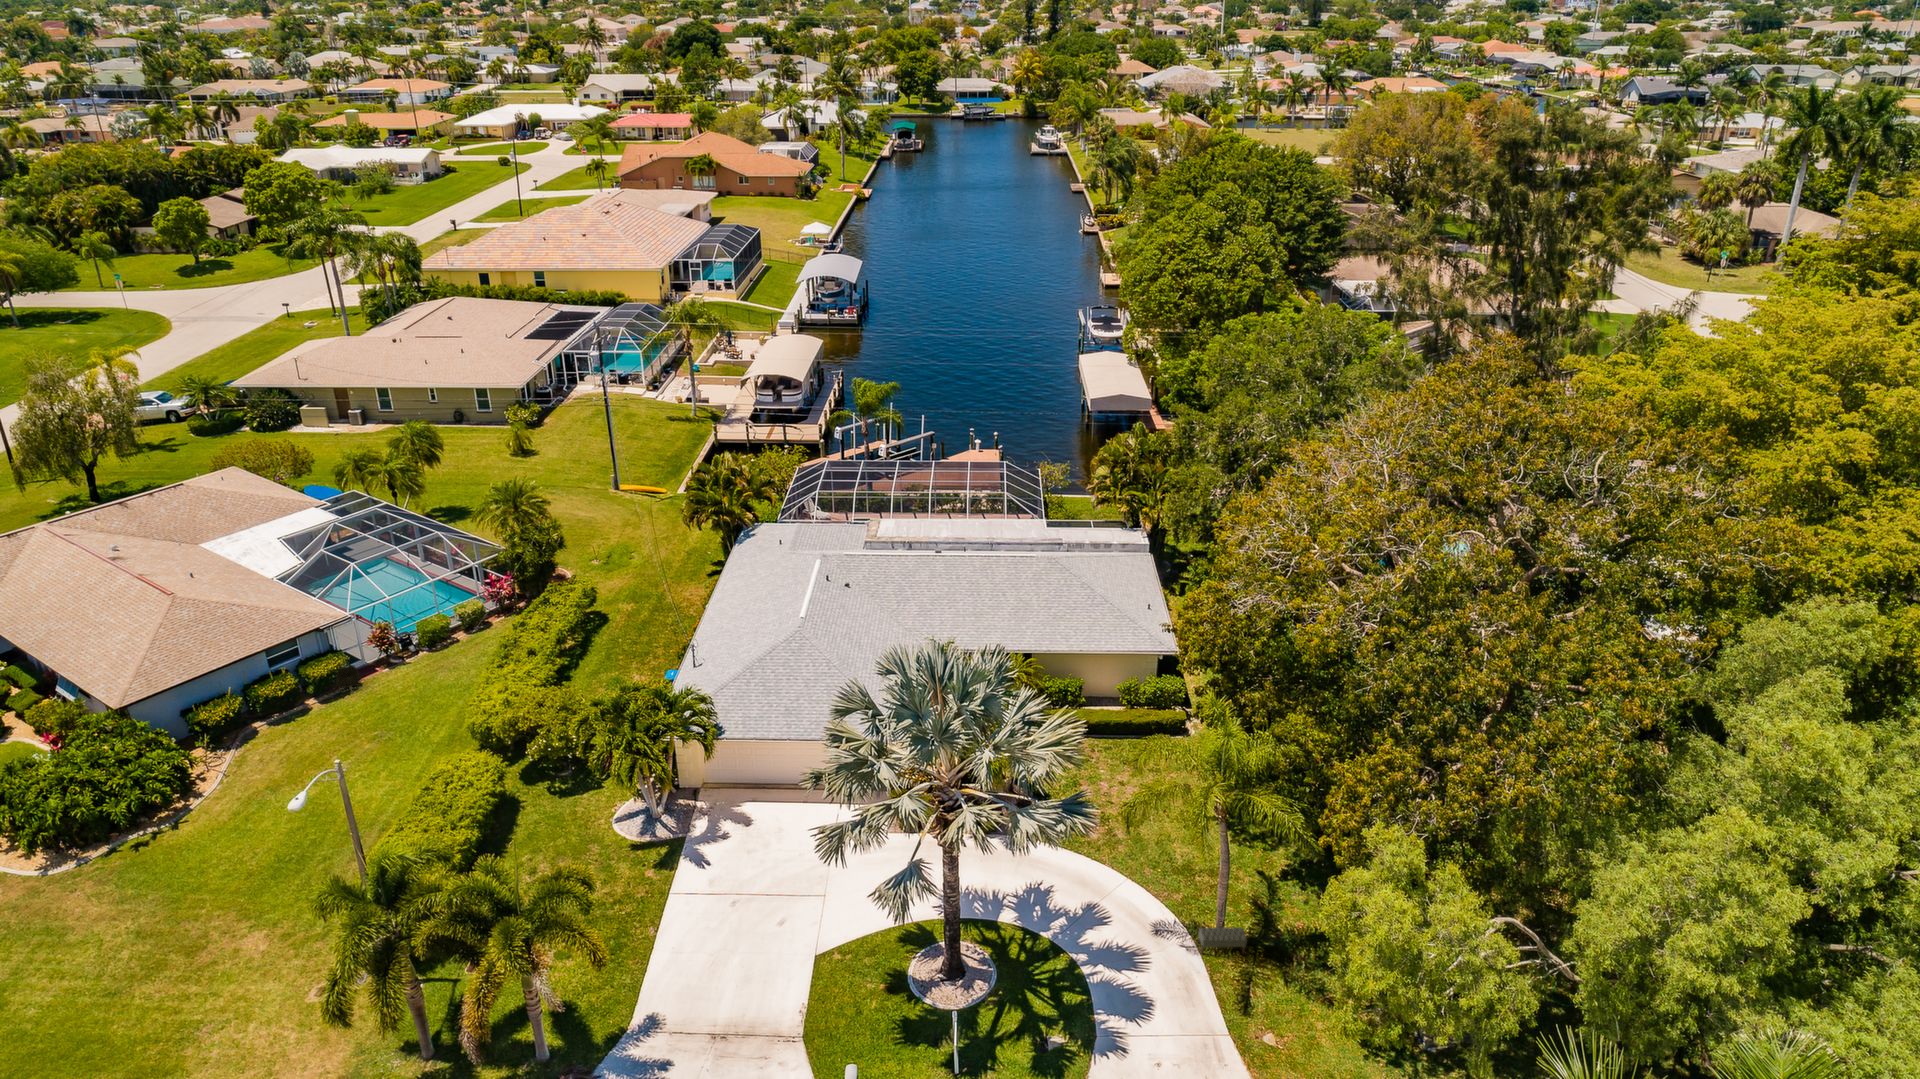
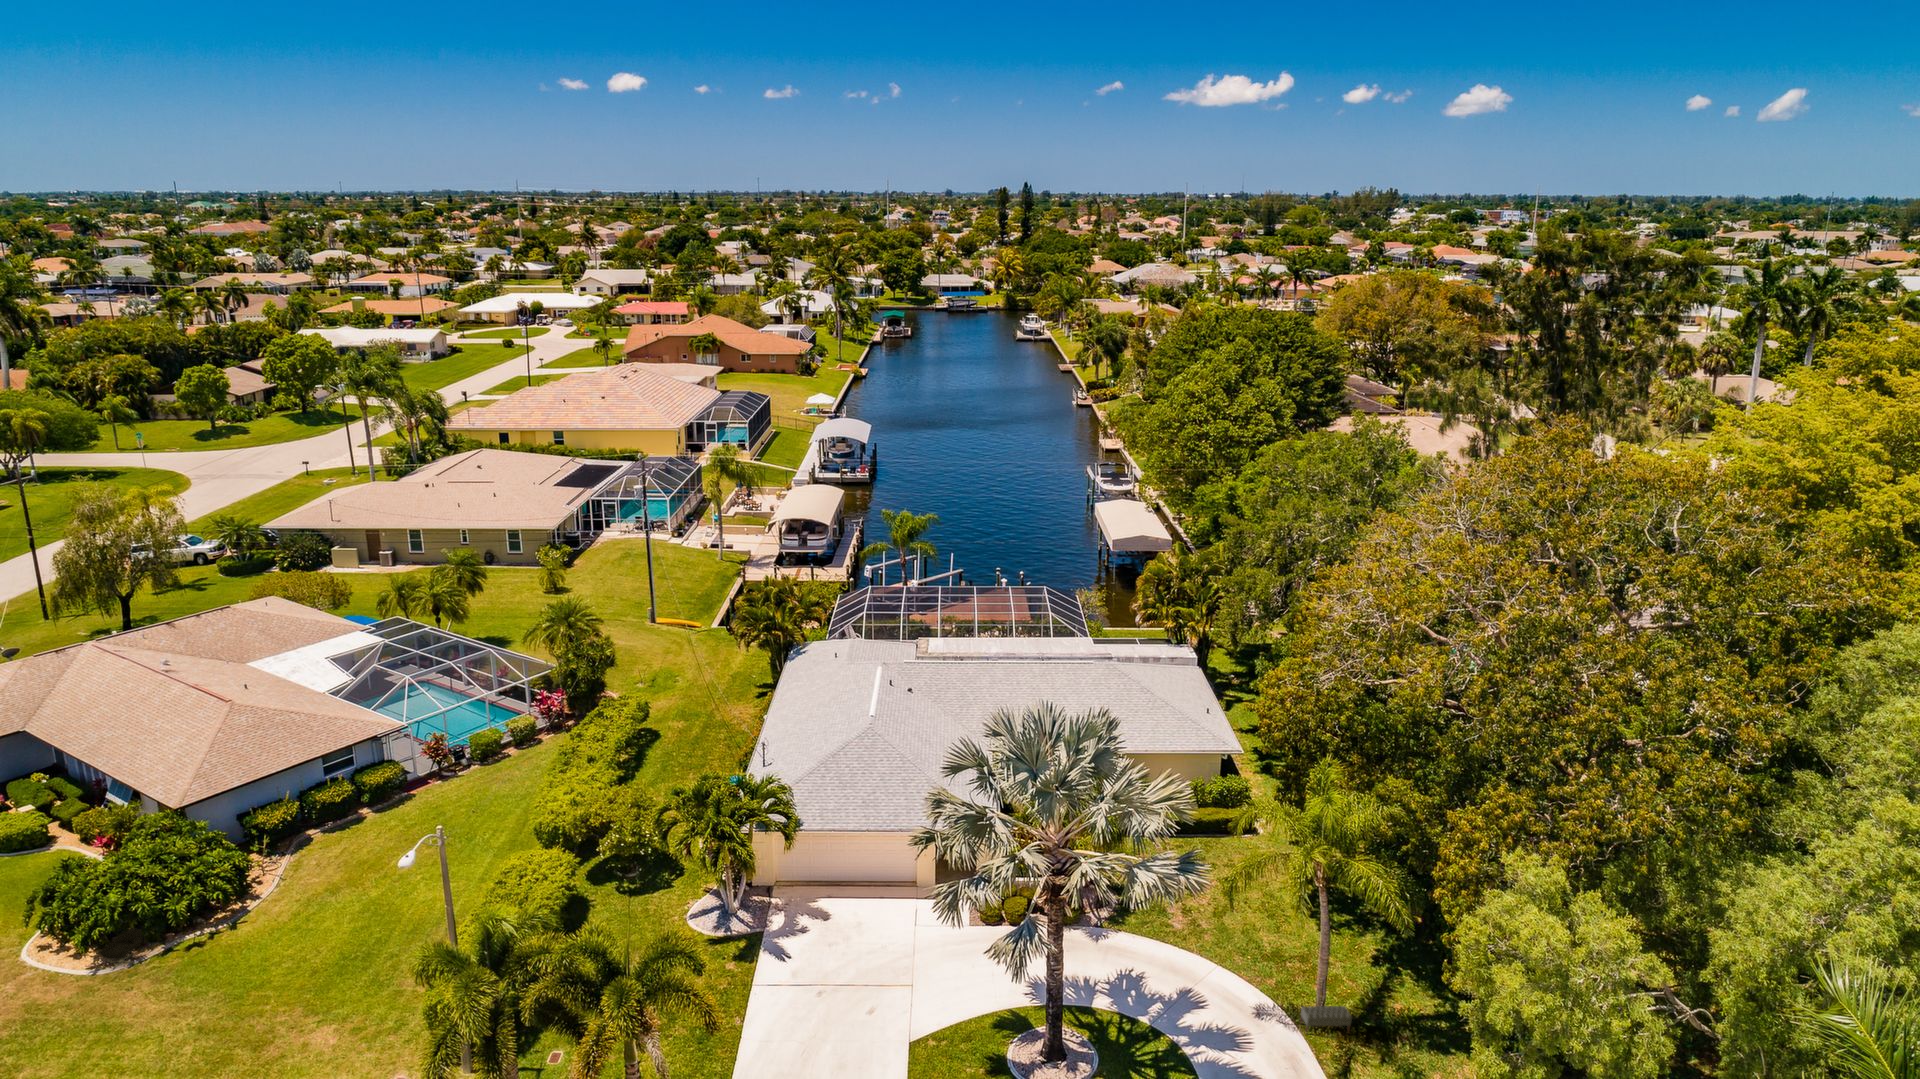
lounge chair: present [336,665,362,690] -> present [99,929,143,966]

